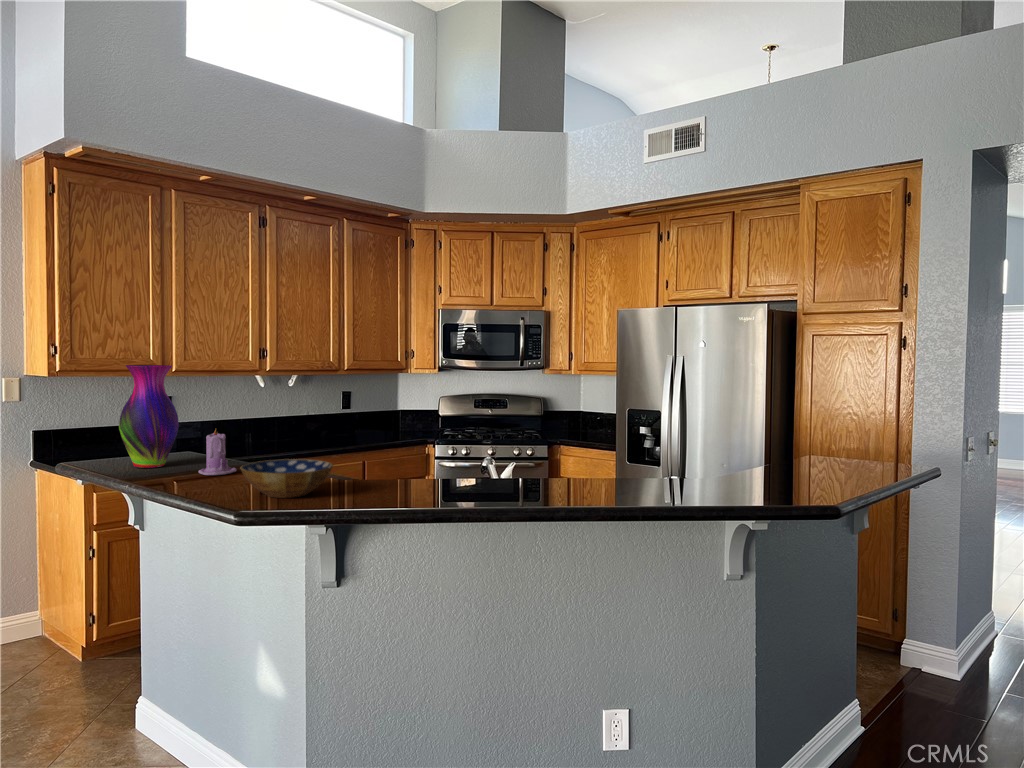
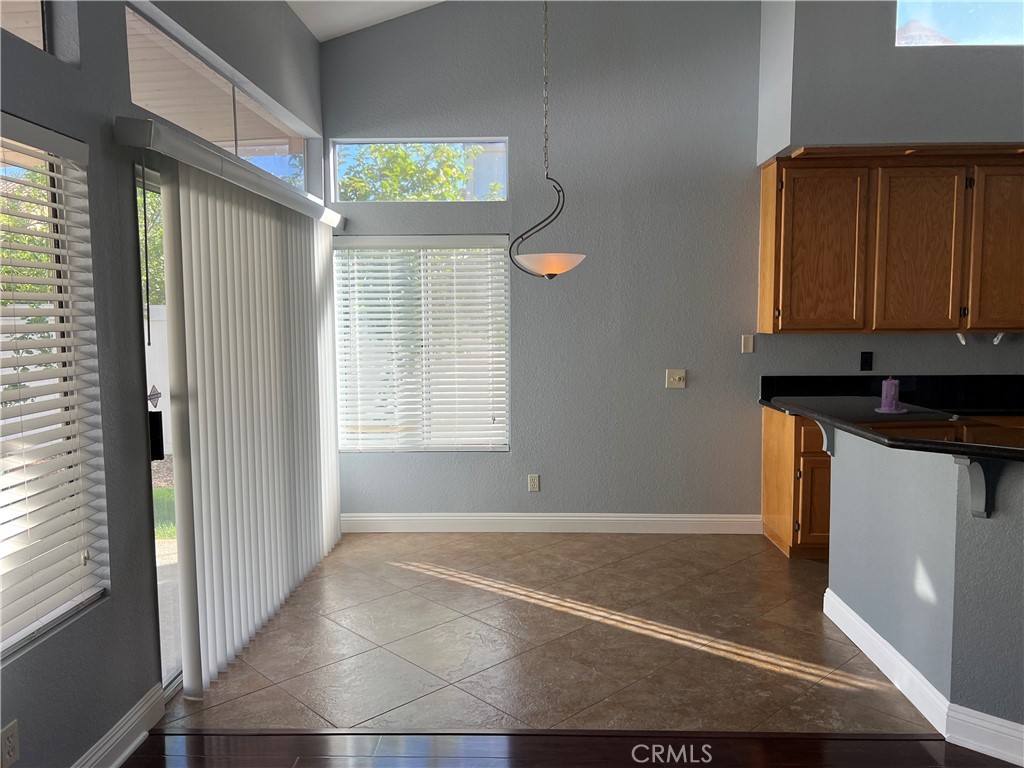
vase: present [119,365,179,468] -> none [817,323,863,404]
bowl: present [240,459,333,498] -> none [901,402,989,433]

